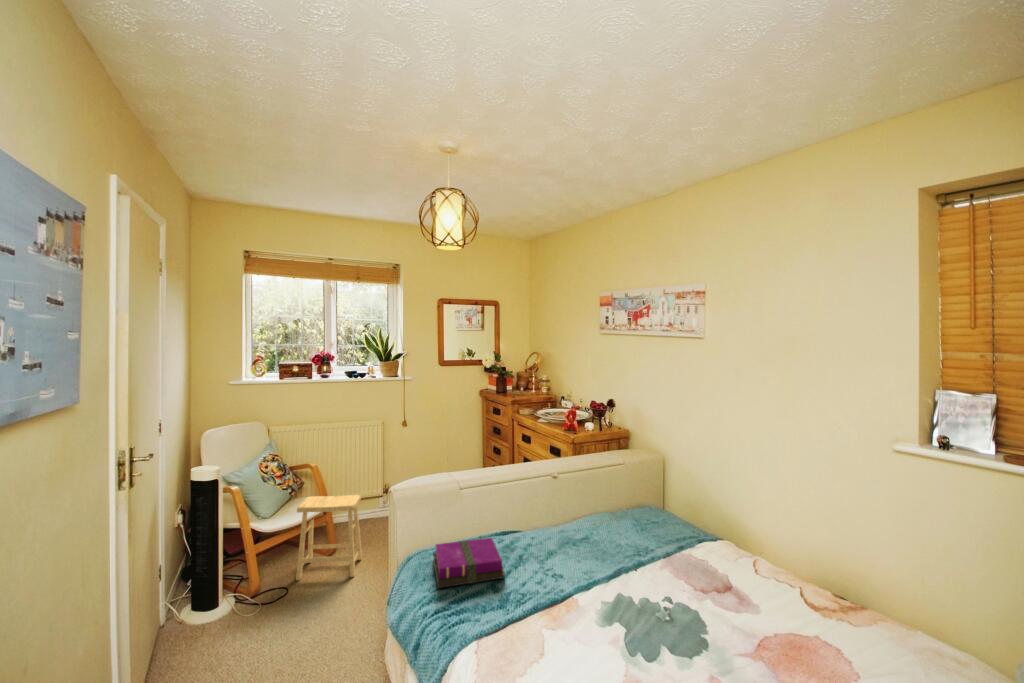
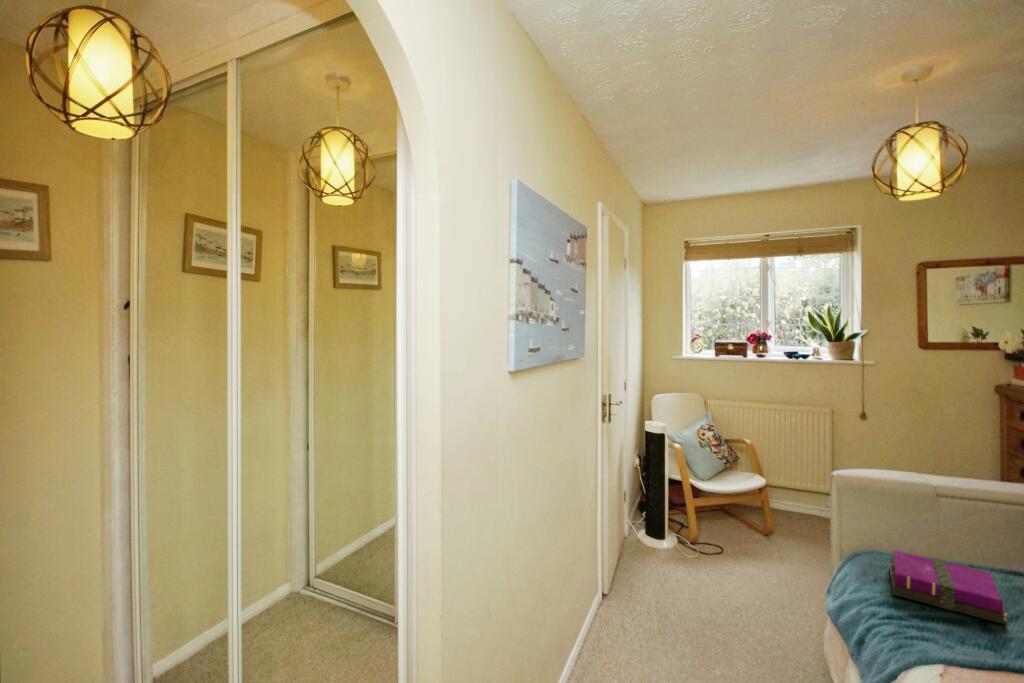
footstool: present [296,495,362,580] -> none [730,471,800,566]

